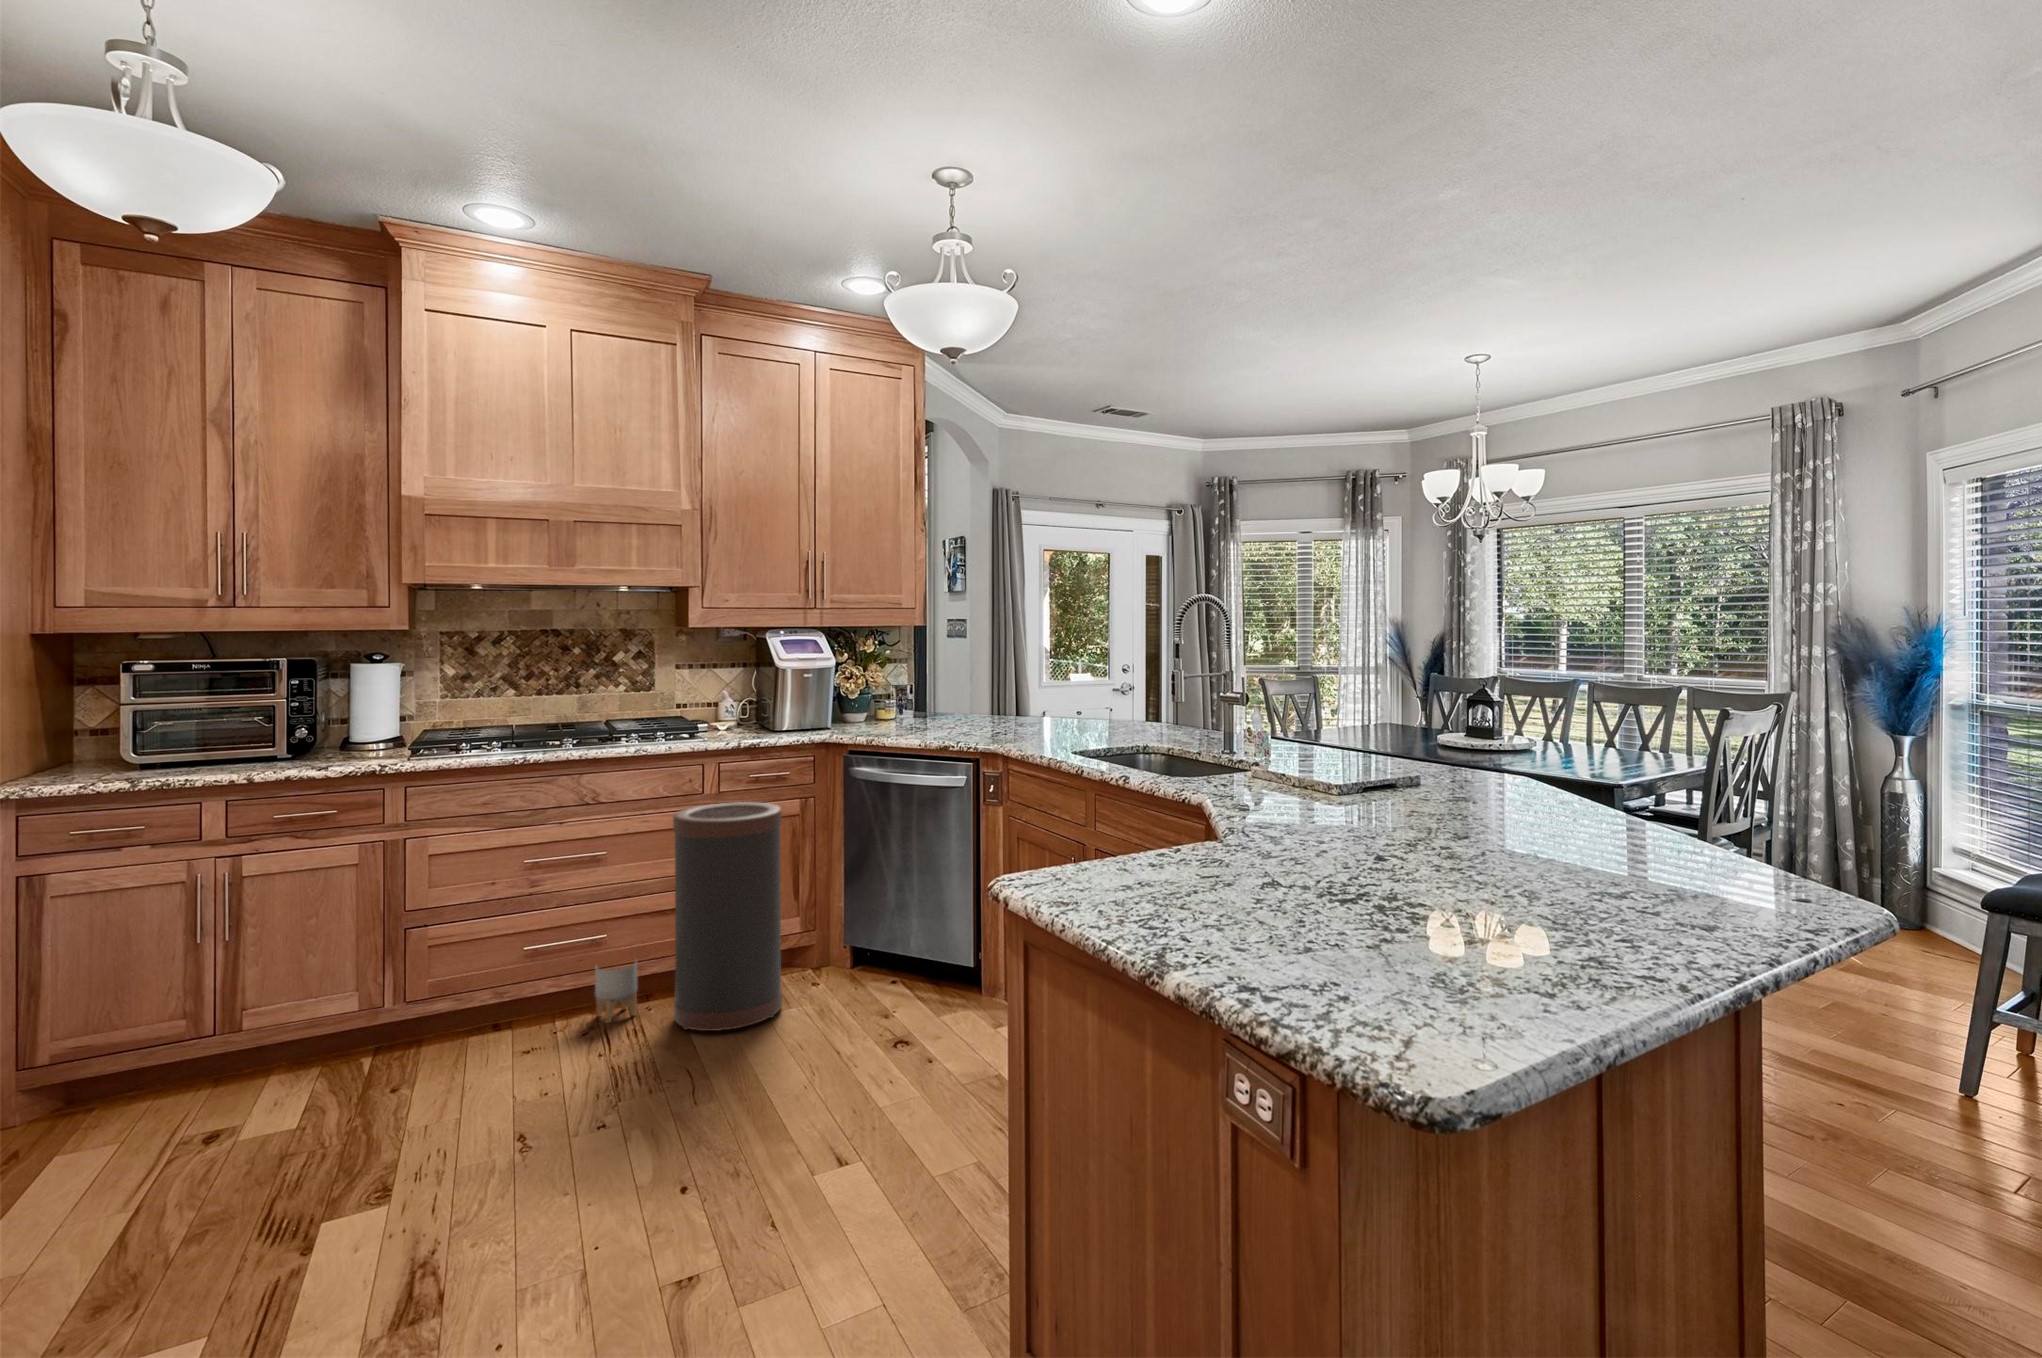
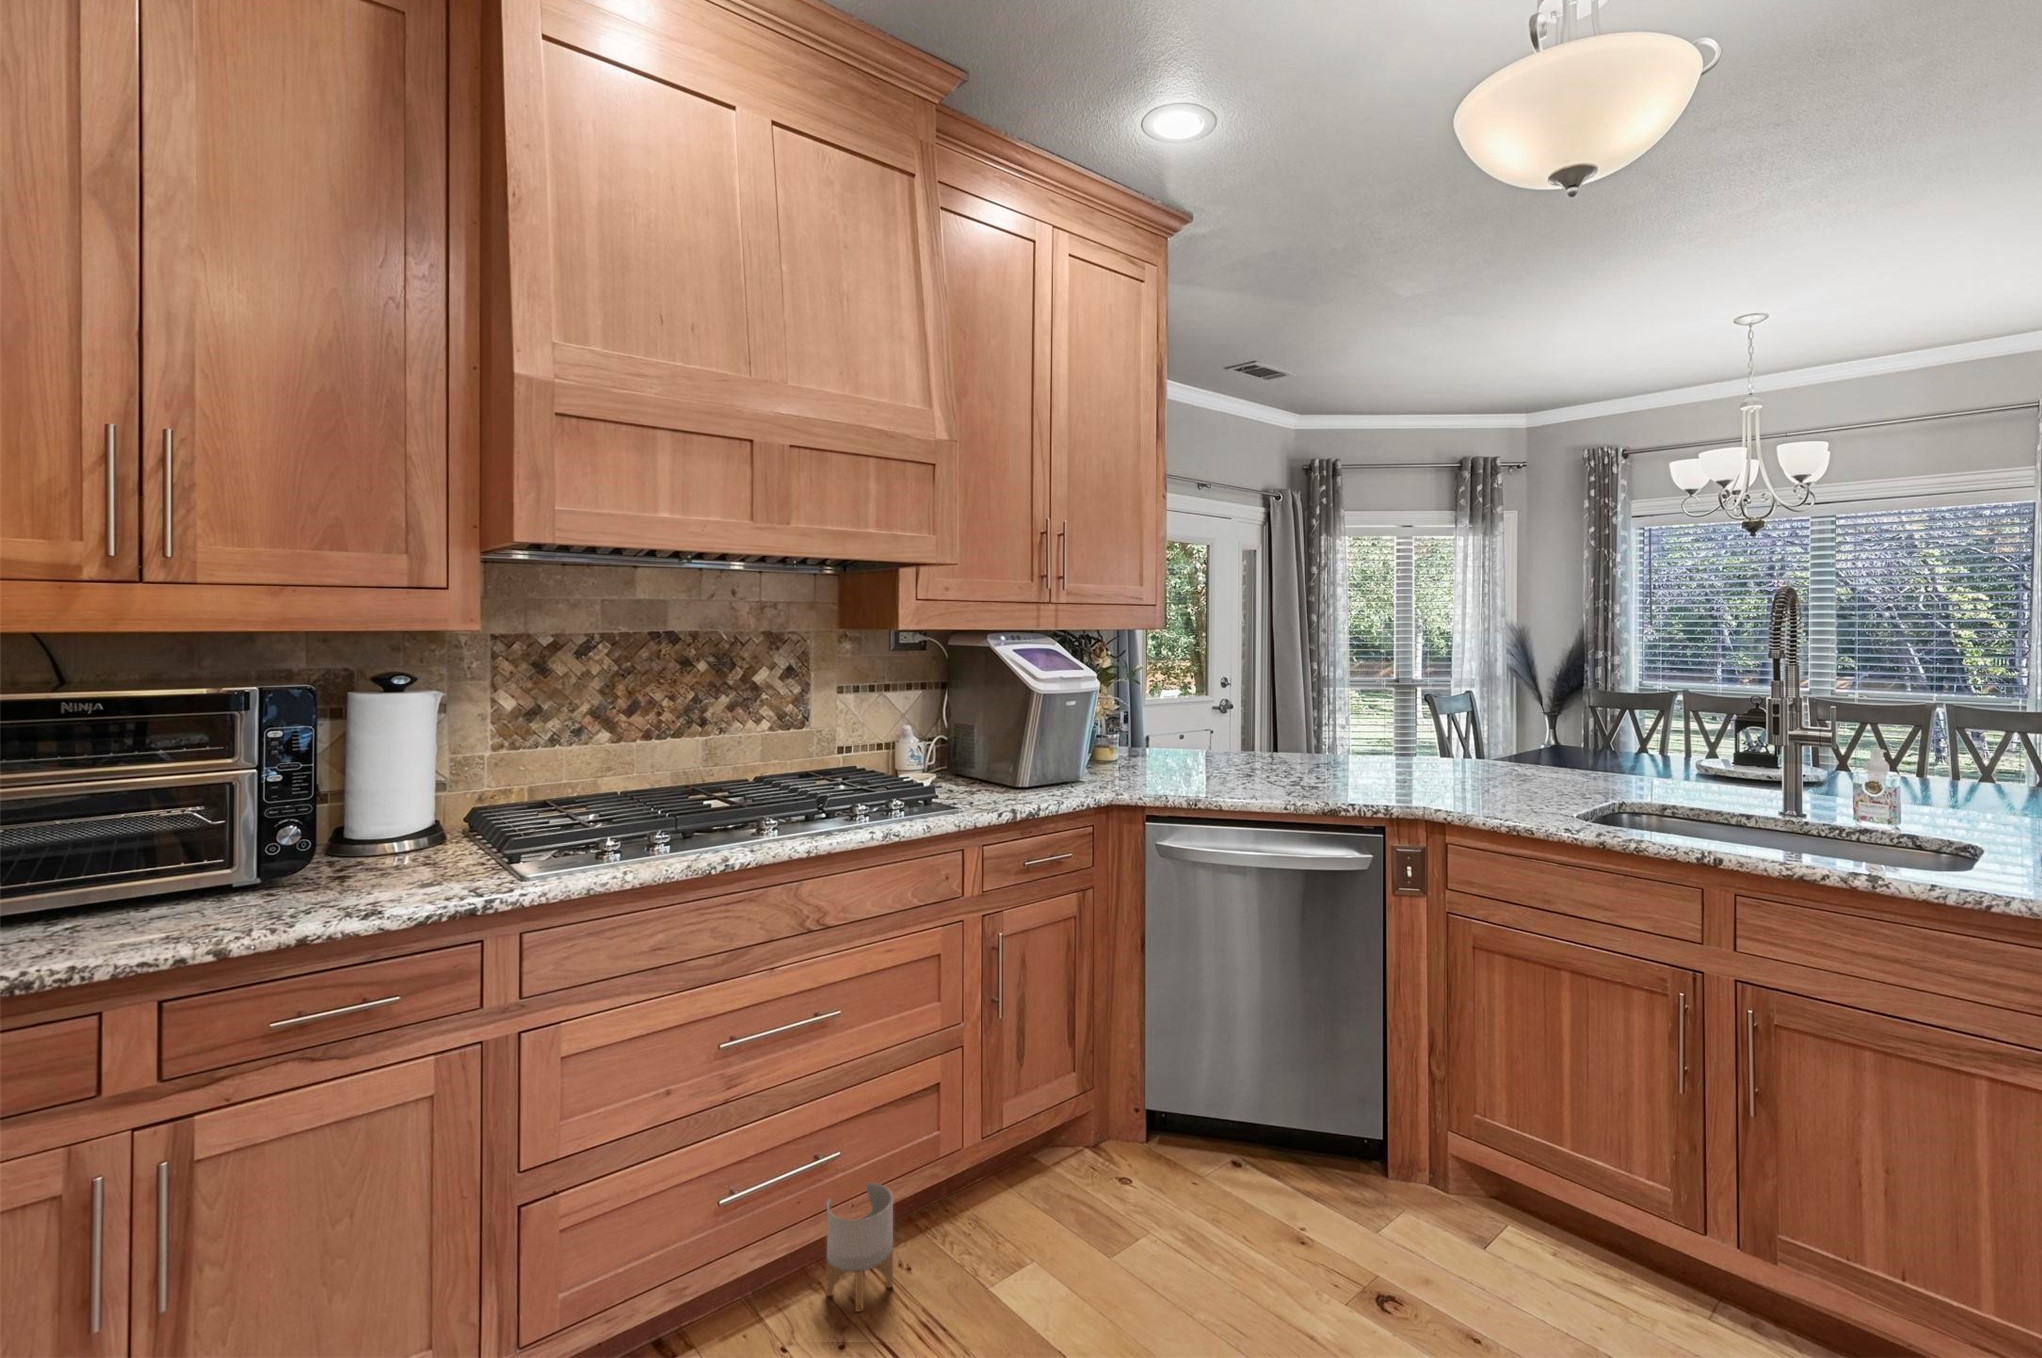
trash can: present [673,802,782,1031] -> none [966,908,1132,1316]

